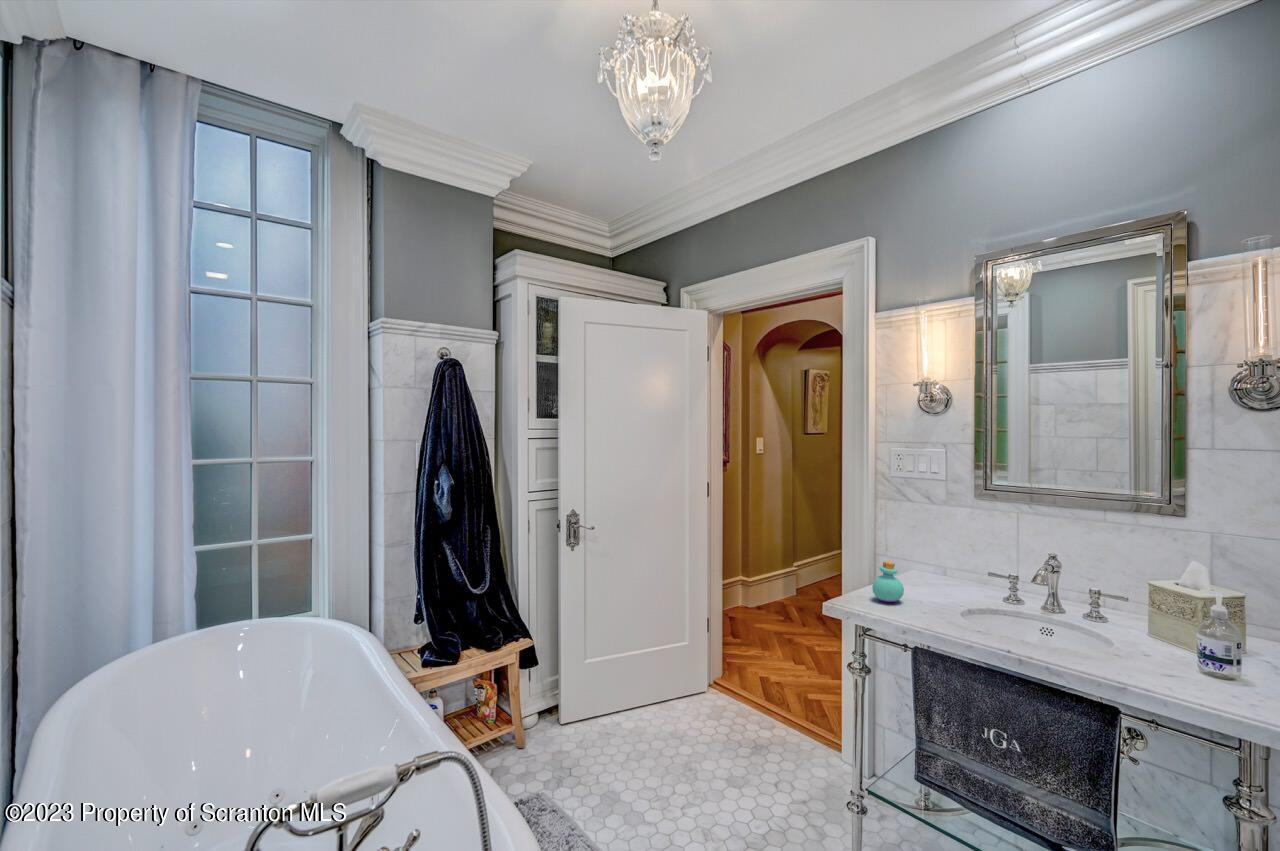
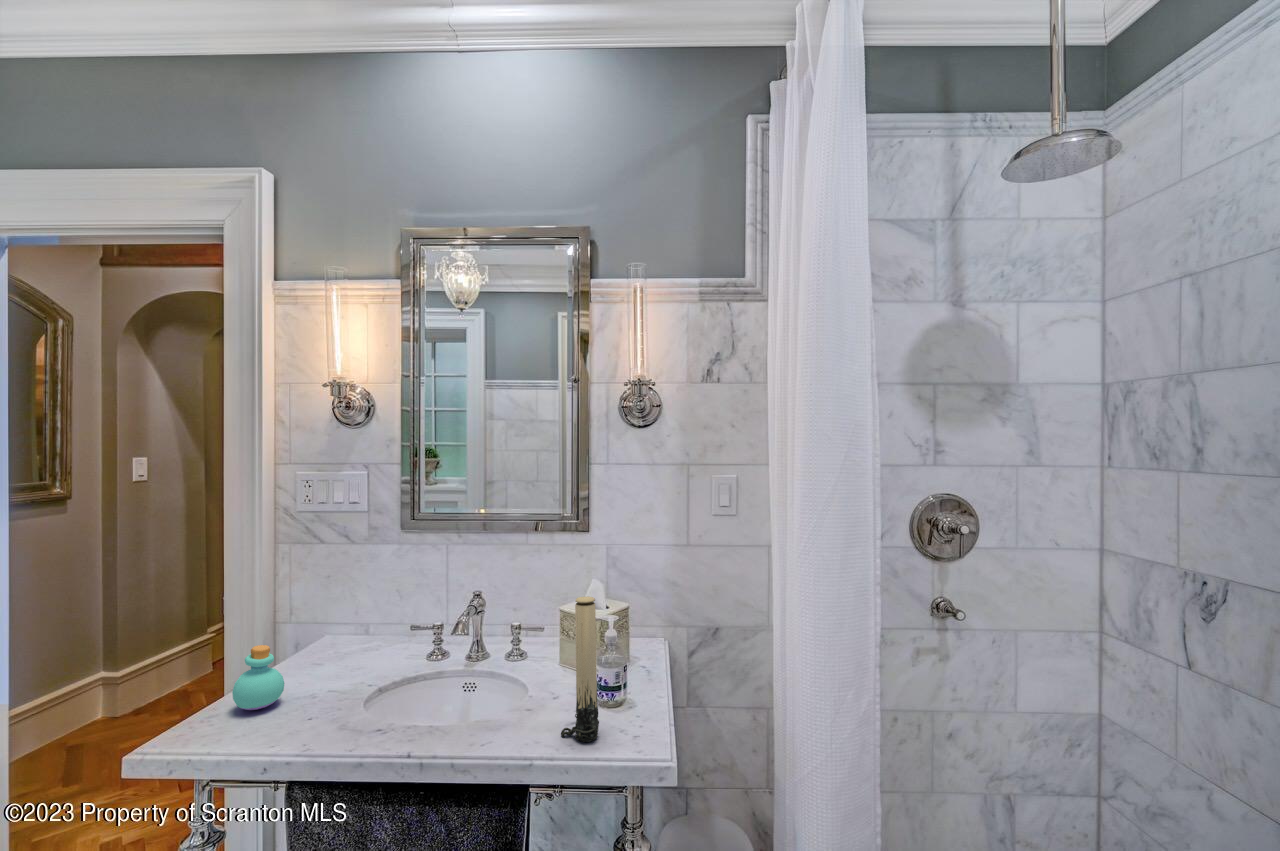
candle: none [1155,563,1200,690] -> present [561,597,599,742]

